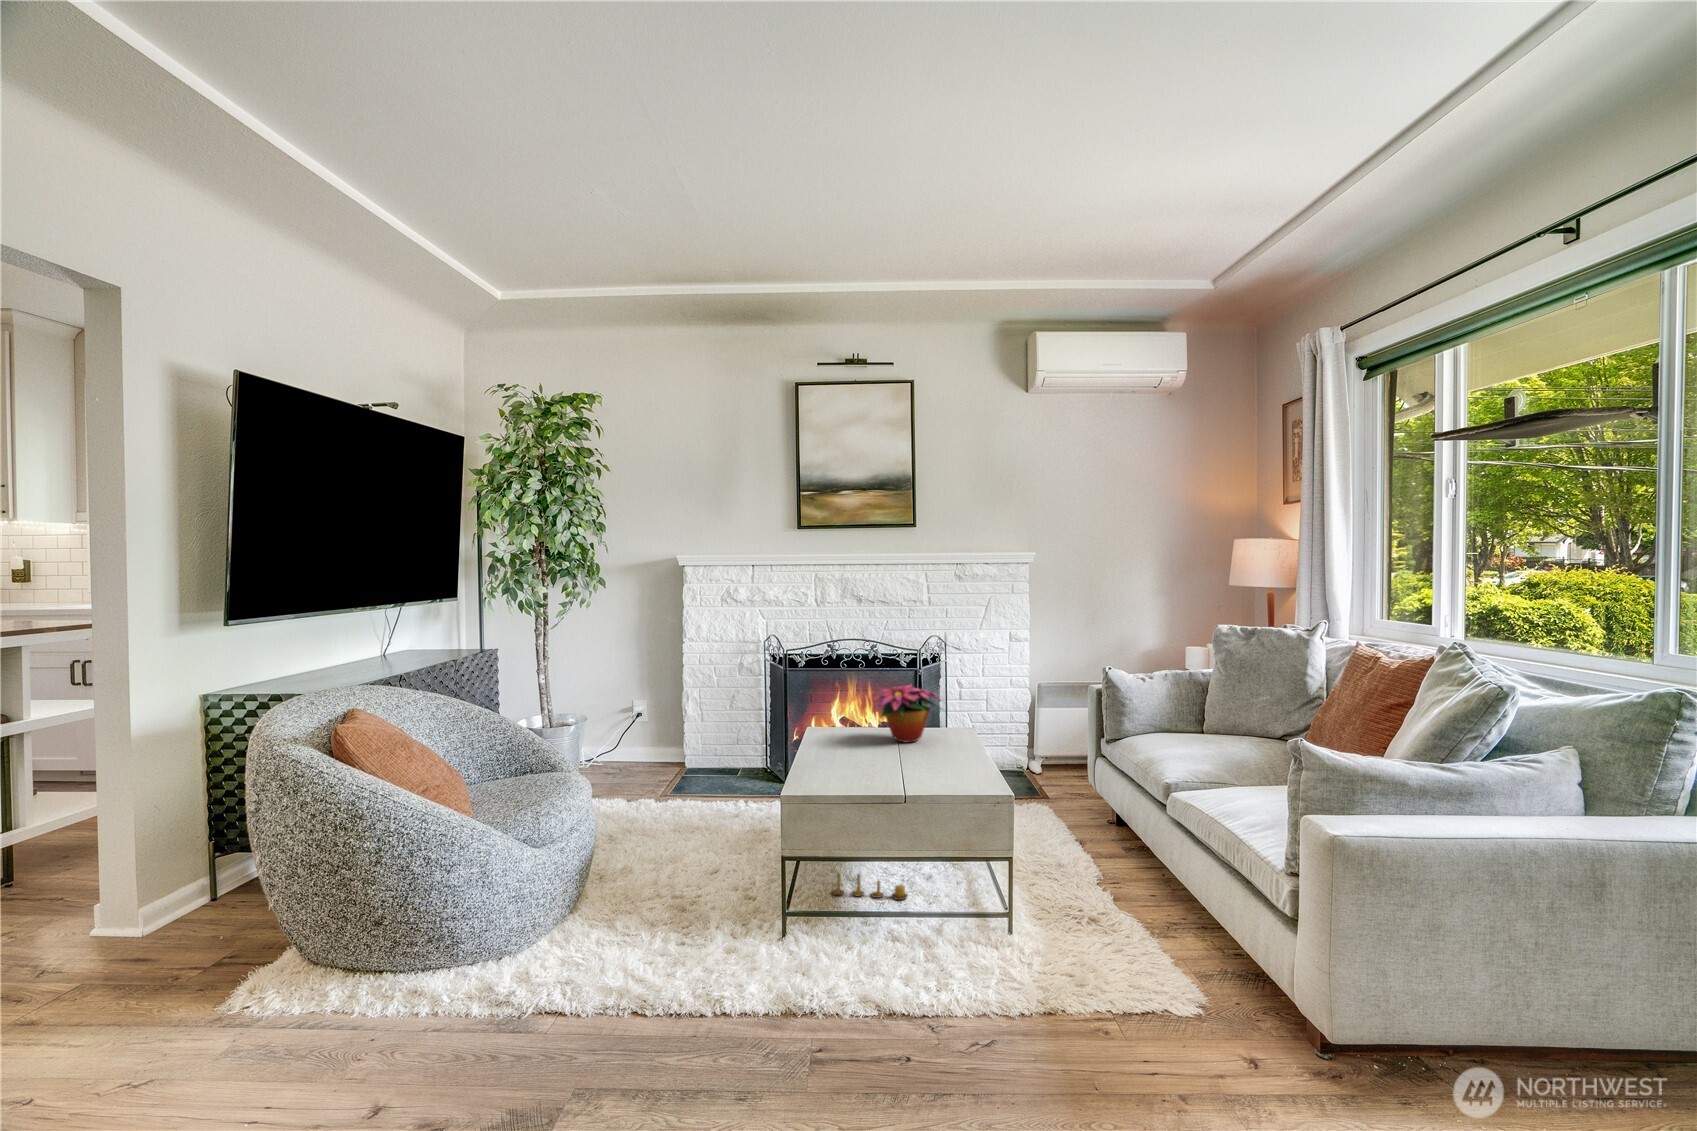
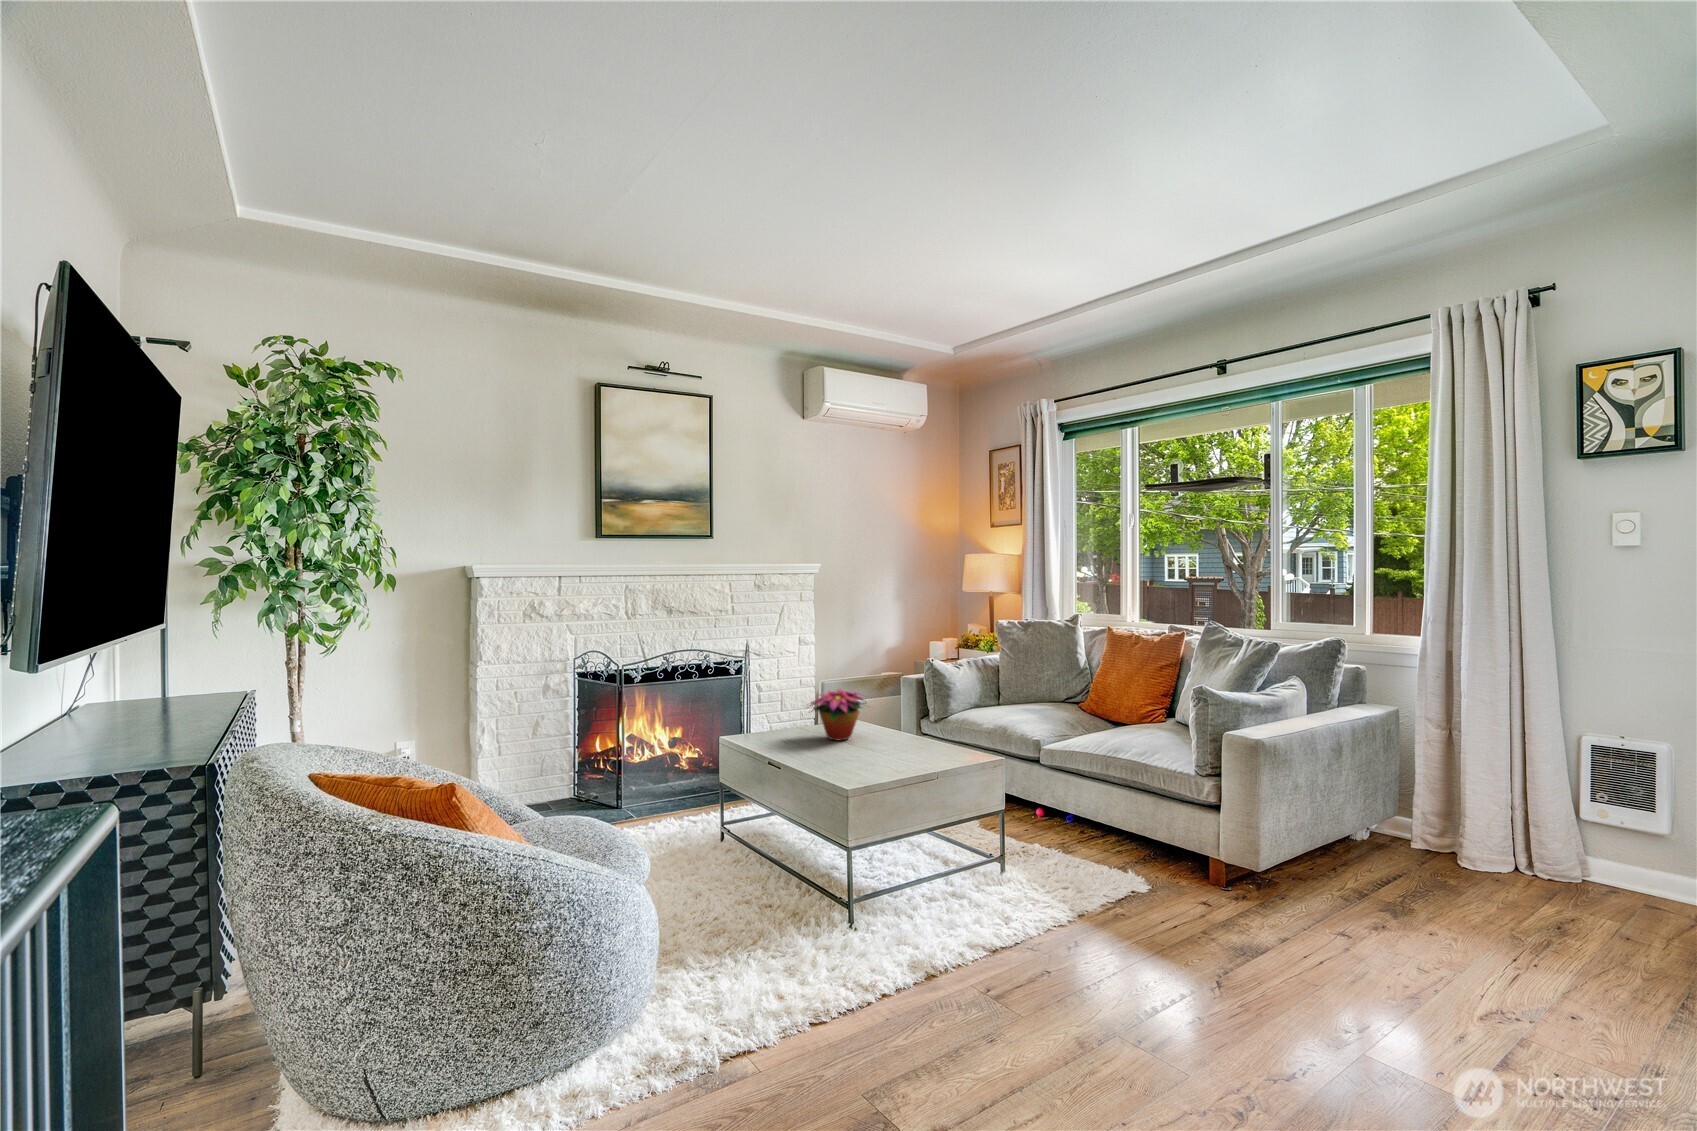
candle: present [831,873,908,900] -> none [834,857,897,883]

